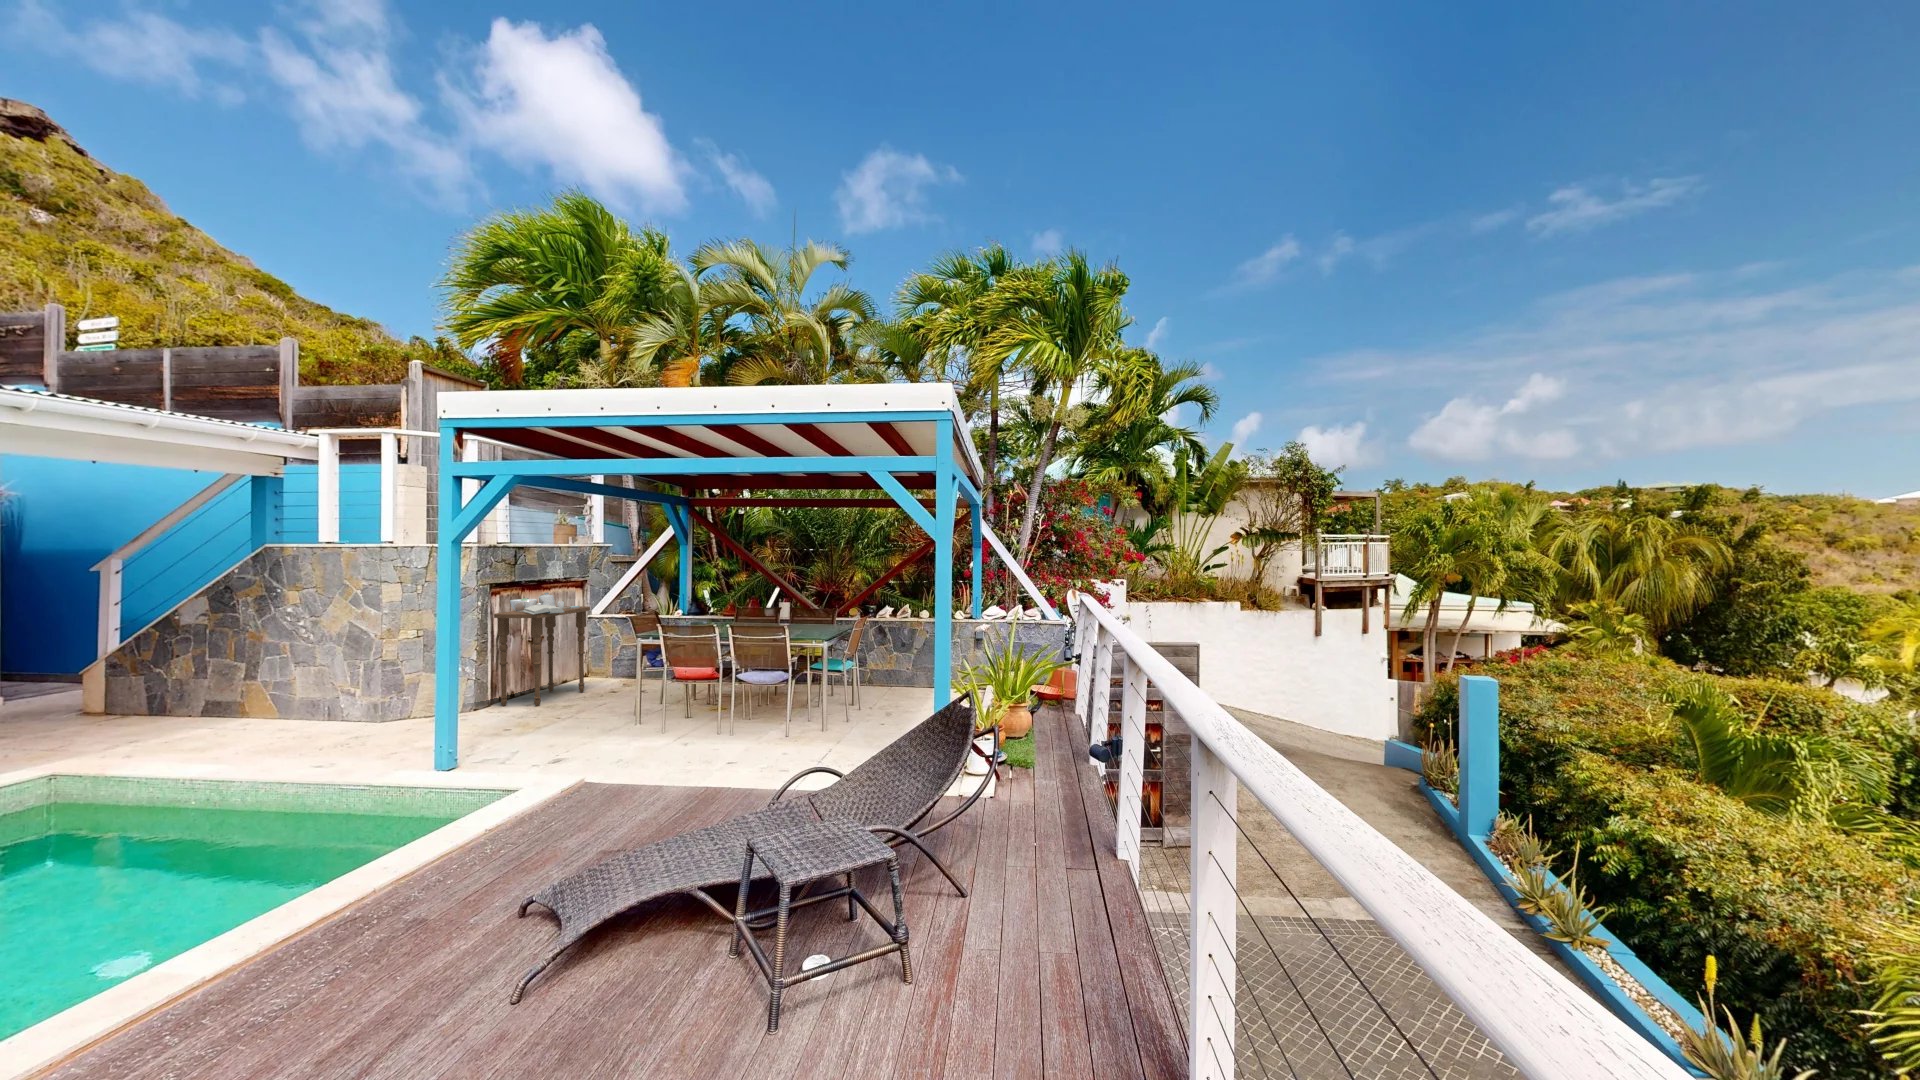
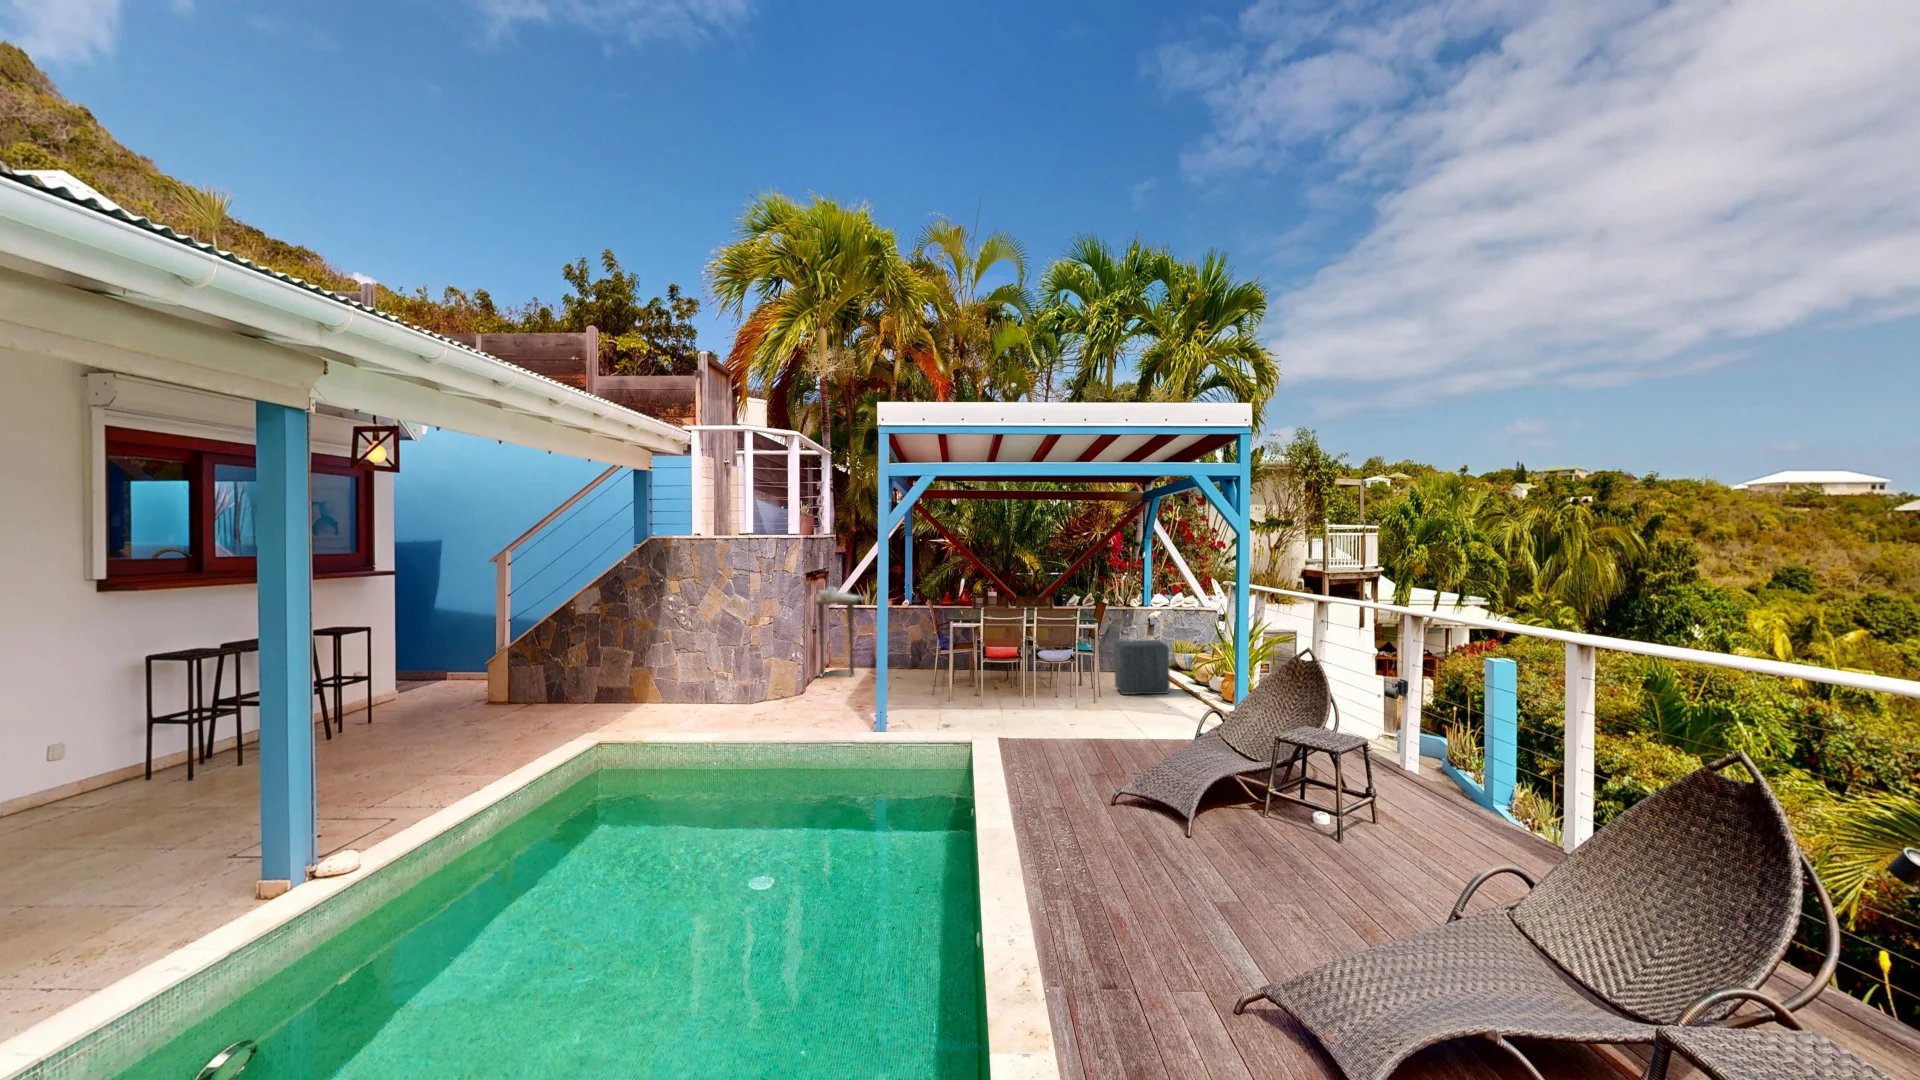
ottoman: none [642,702,751,801] -> present [1114,640,1170,695]

